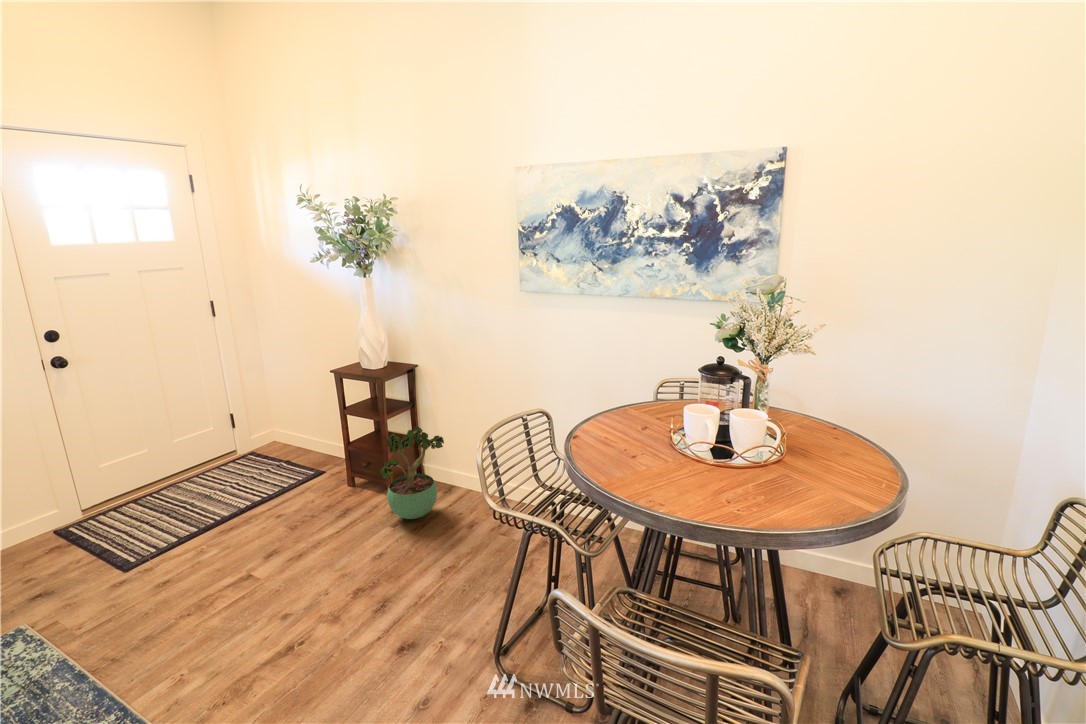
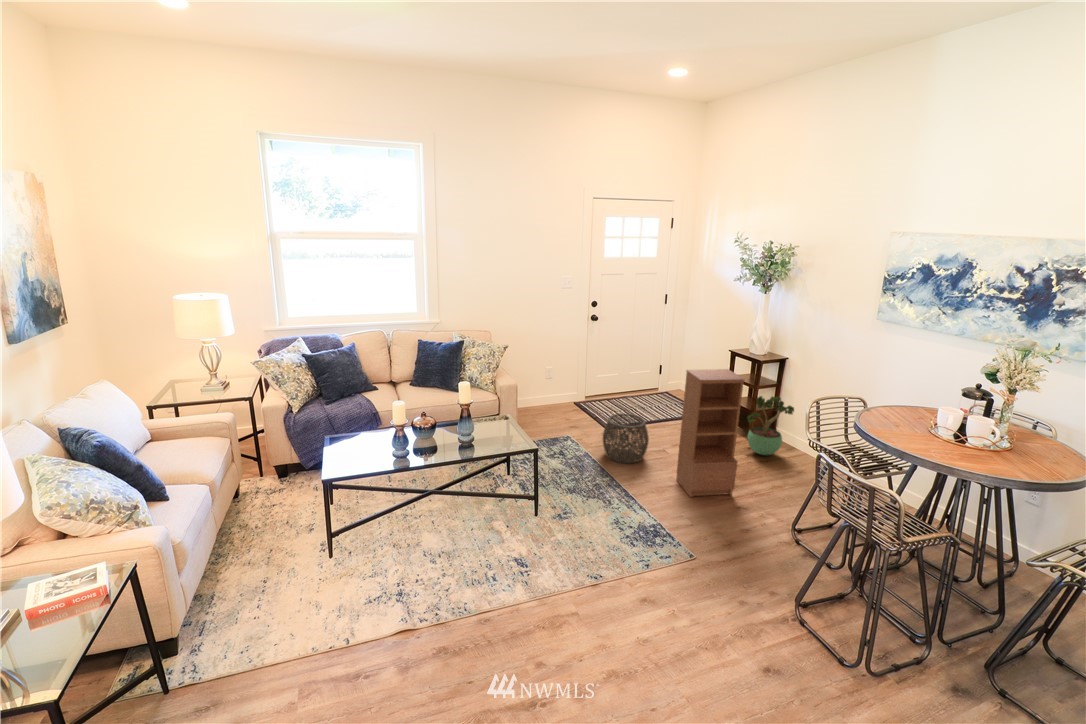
bookcase: none [233,414,385,691] -> present [677,369,745,497]
woven basket: none [75,545,202,671] -> present [603,414,649,463]

